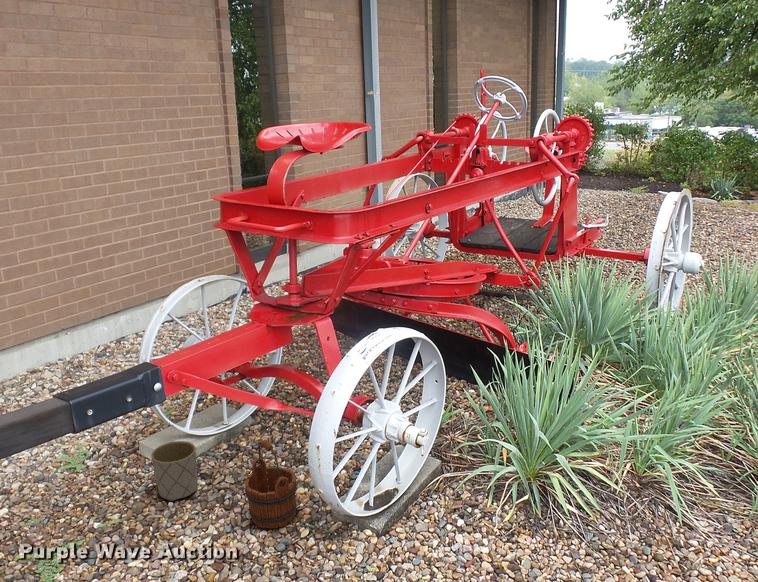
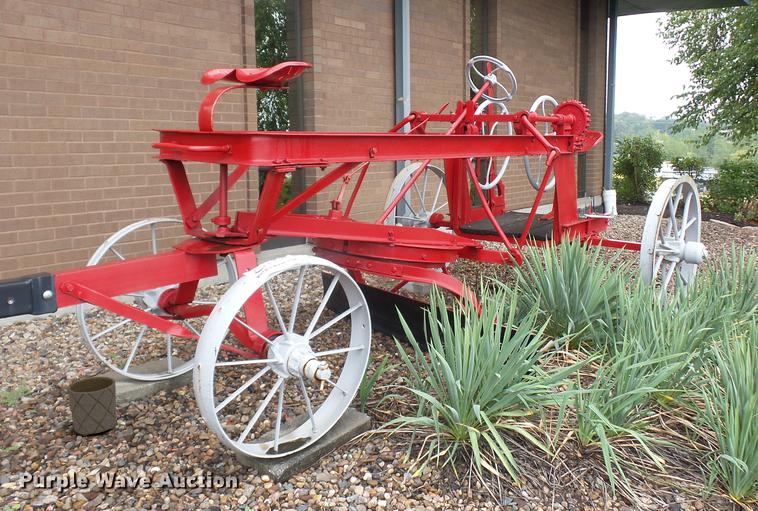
wooden bucket: present [245,440,297,528] -> none [146,371,202,467]

